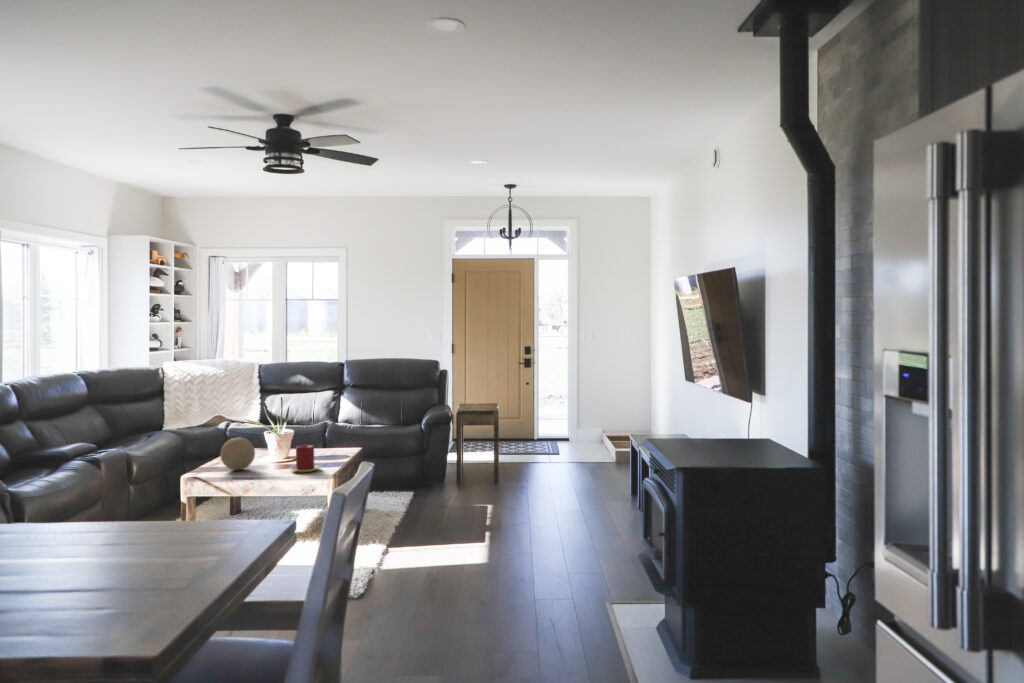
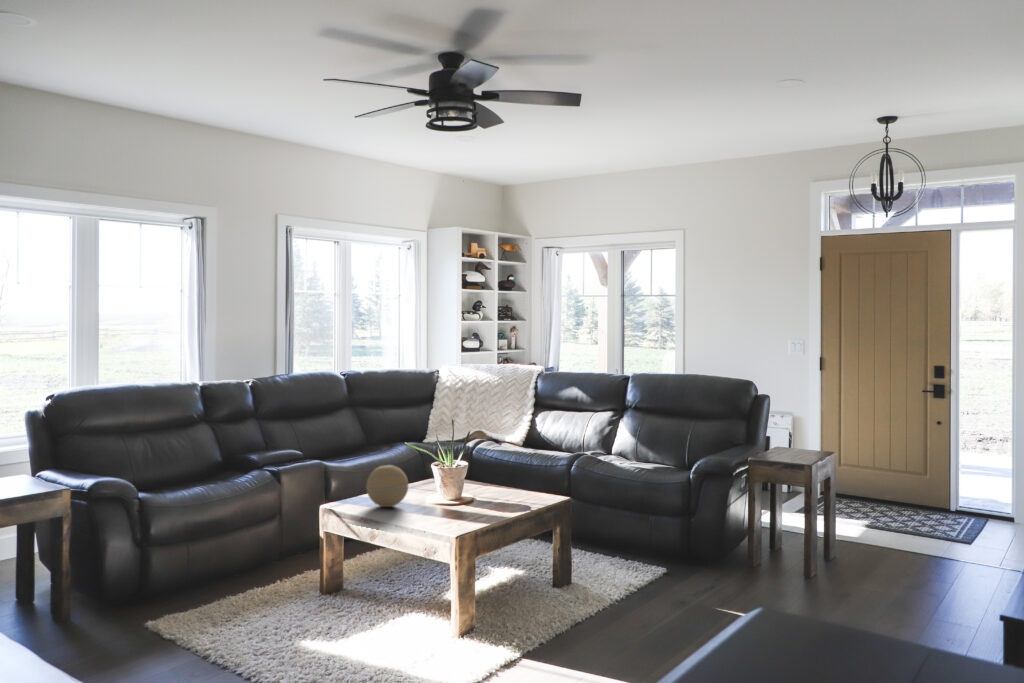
candle: present [290,445,320,472] -> none [430,486,470,525]

